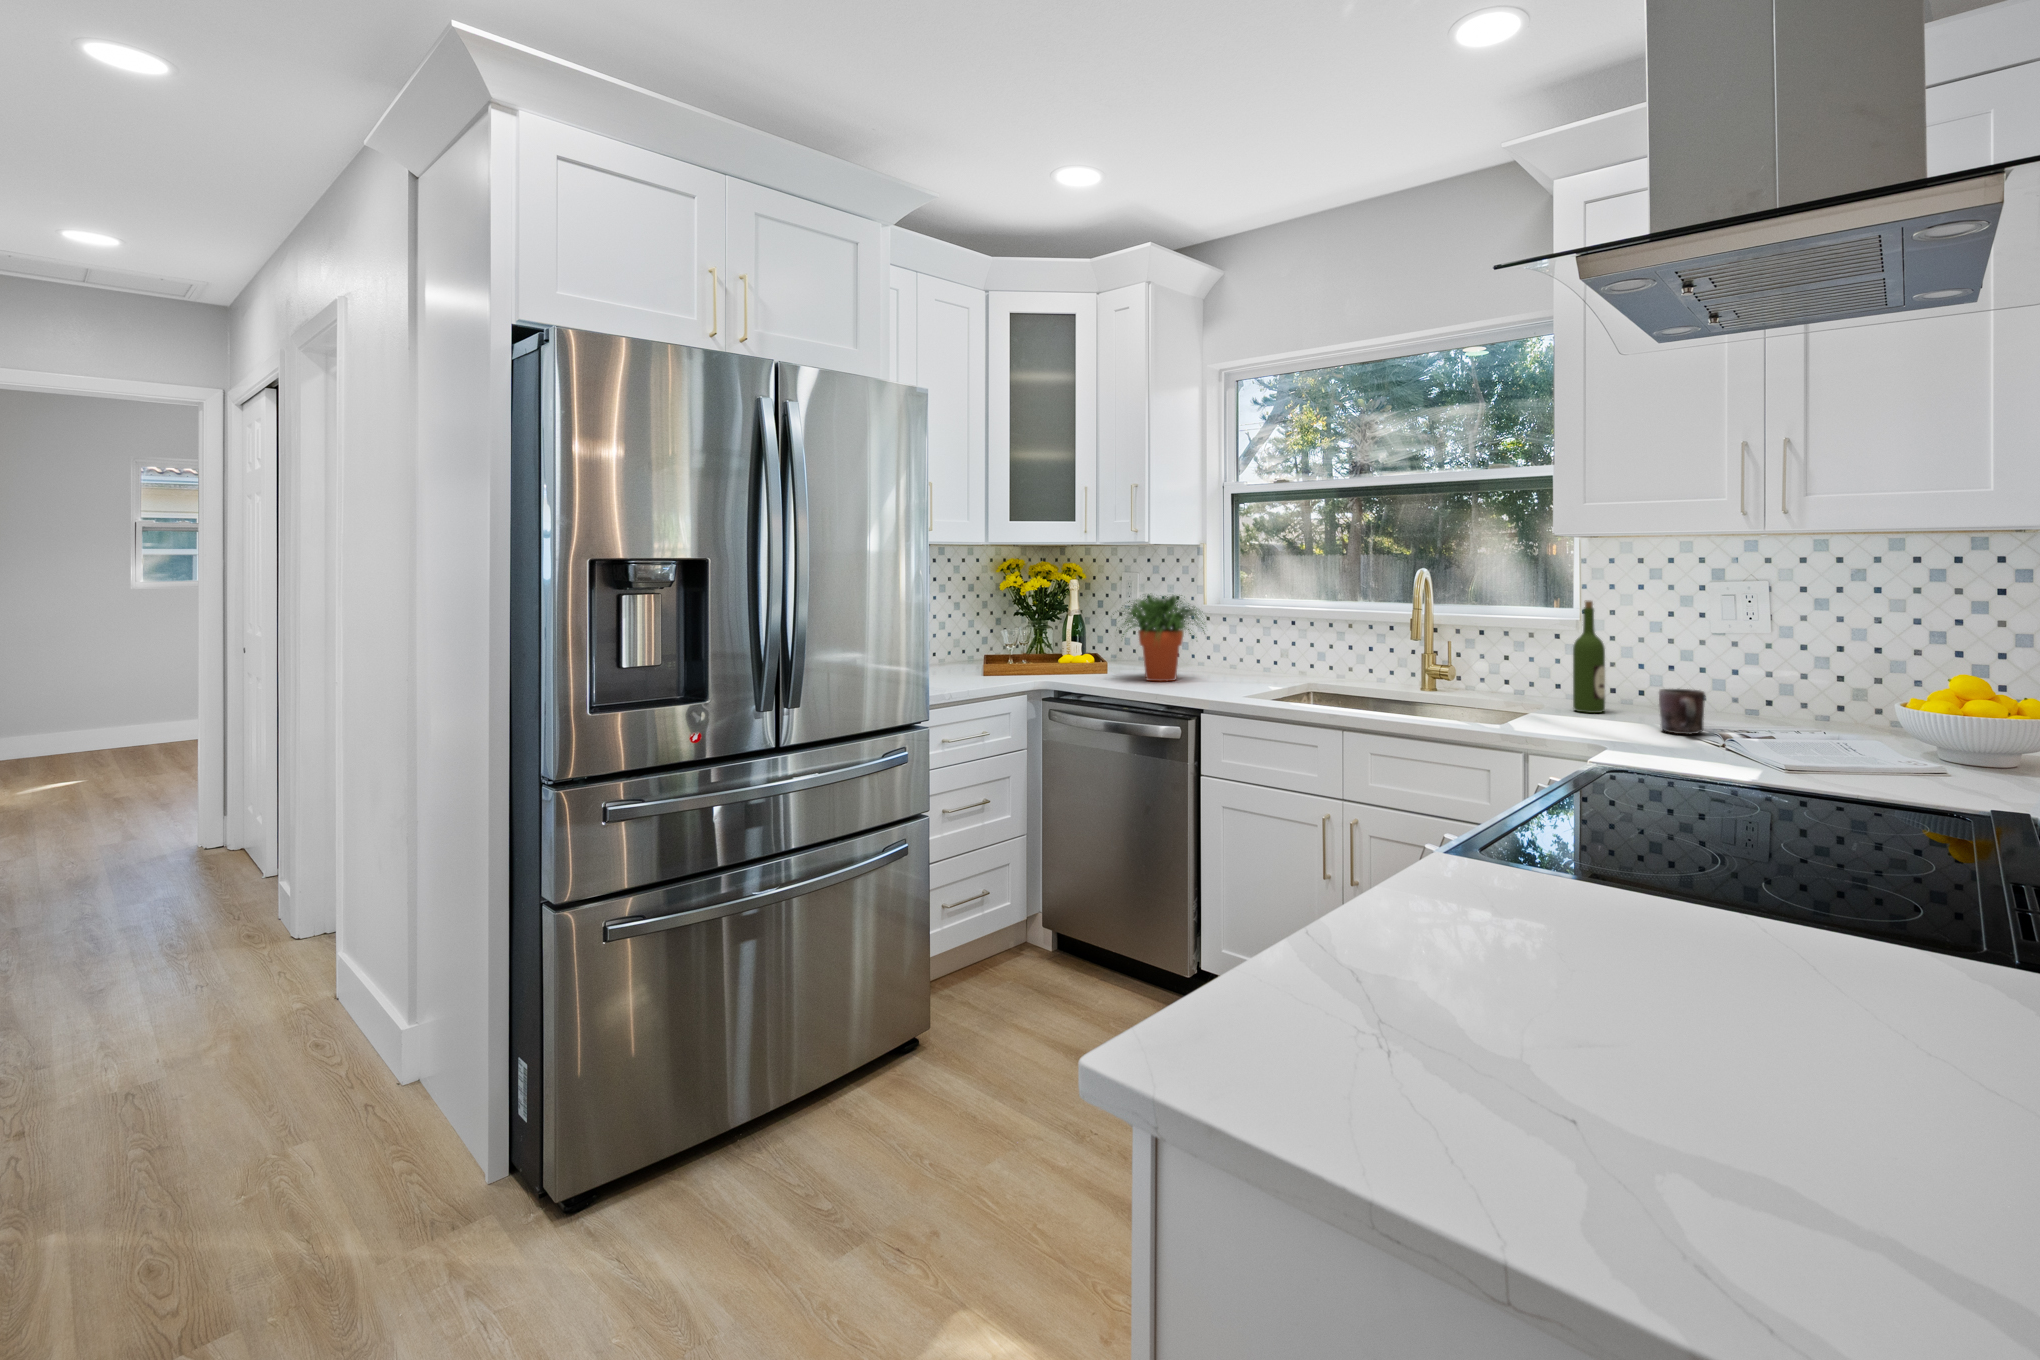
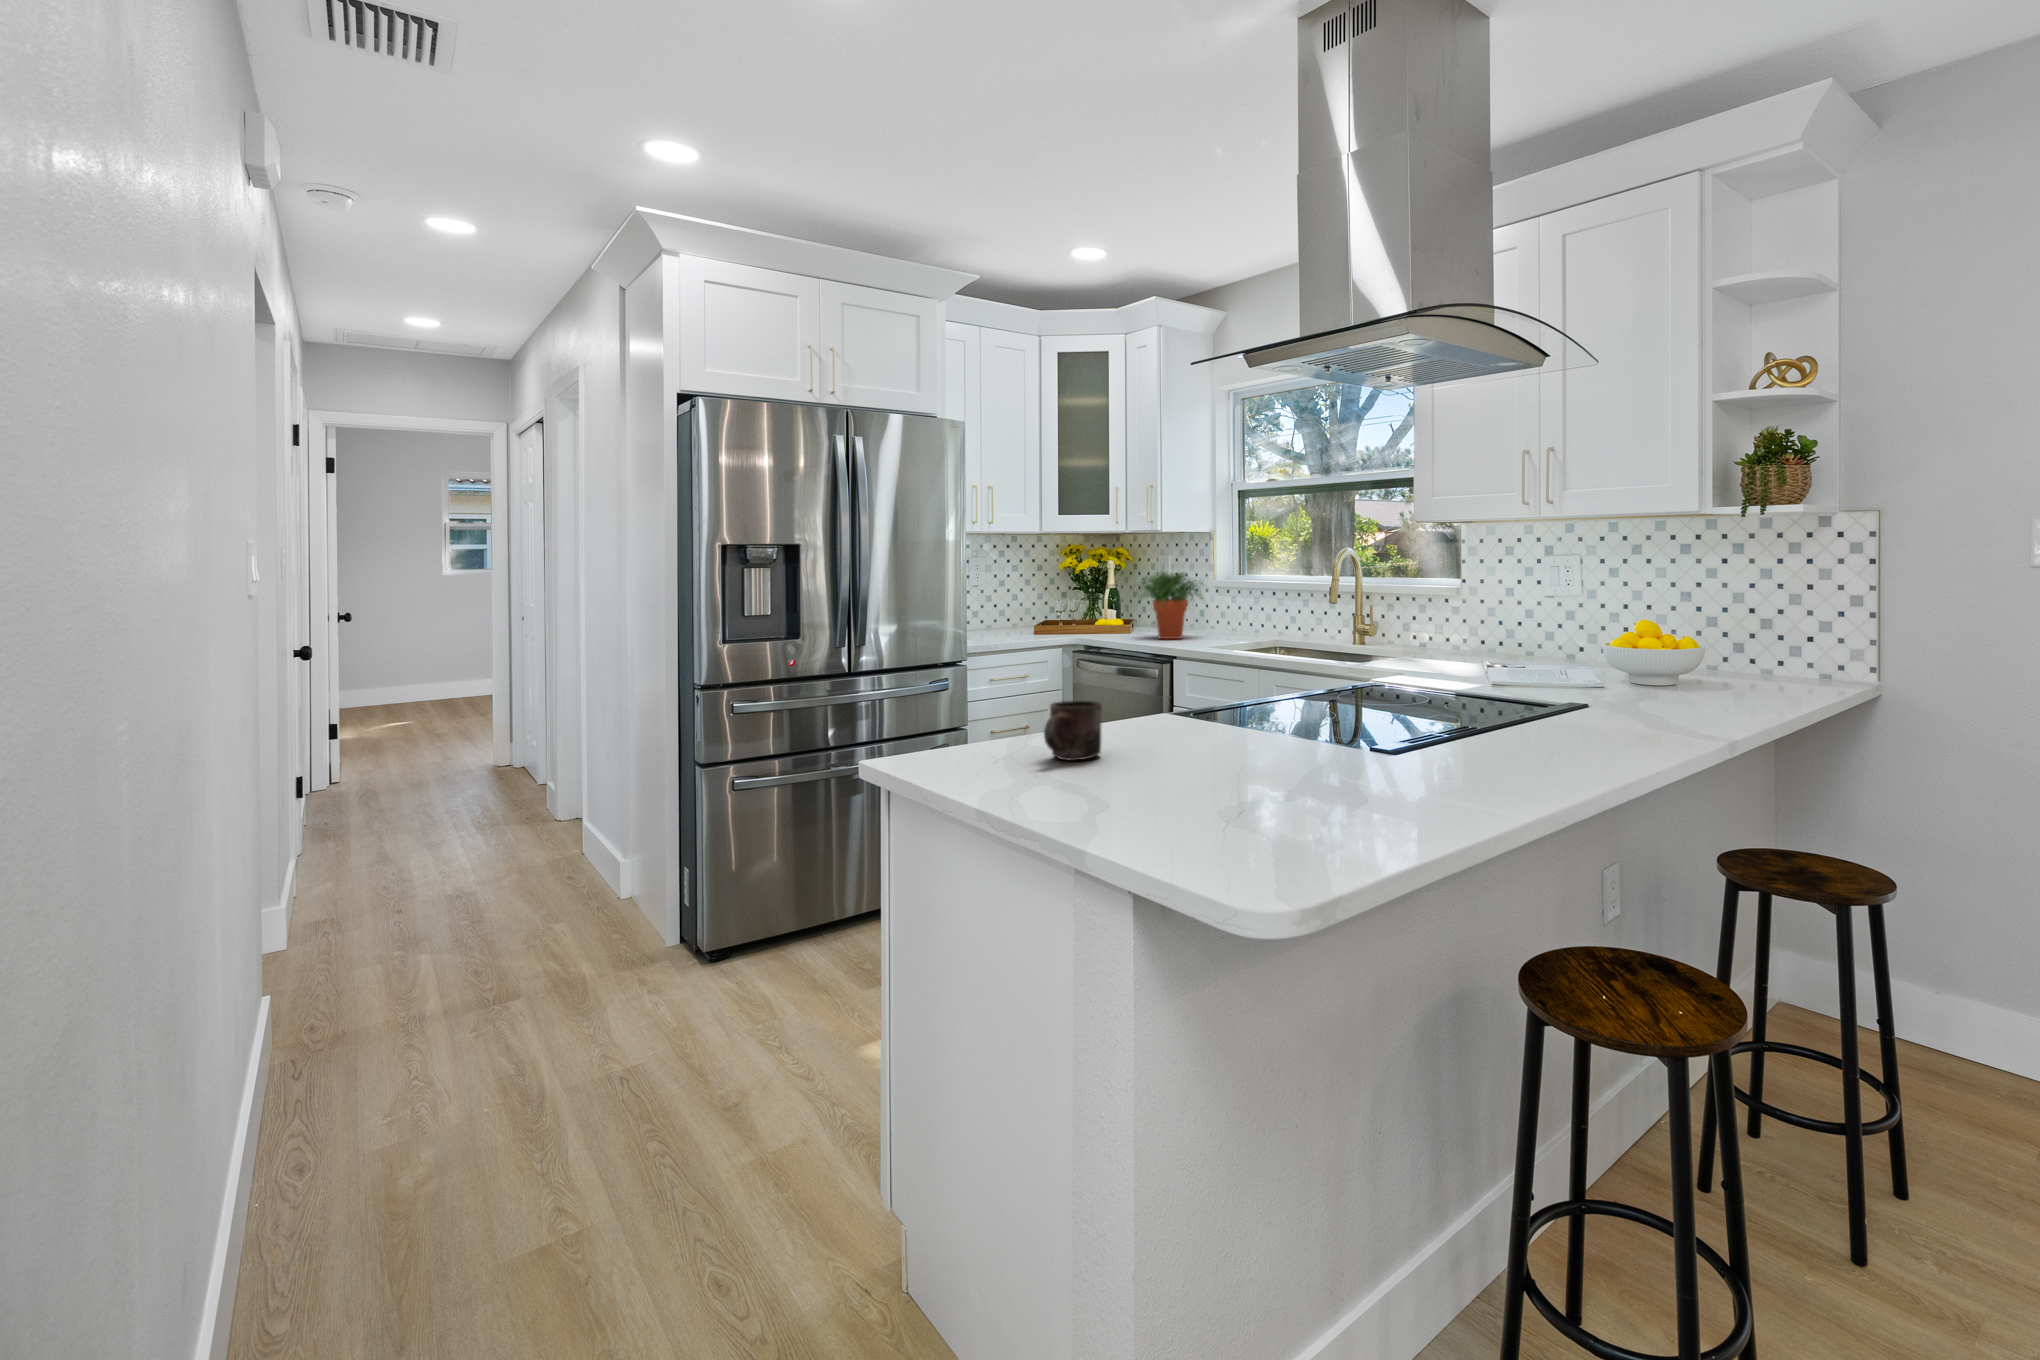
wine bottle: present [1573,601,1605,713] -> none [1443,572,1466,657]
mug: present [1659,689,1705,734] -> present [1044,701,1102,761]

